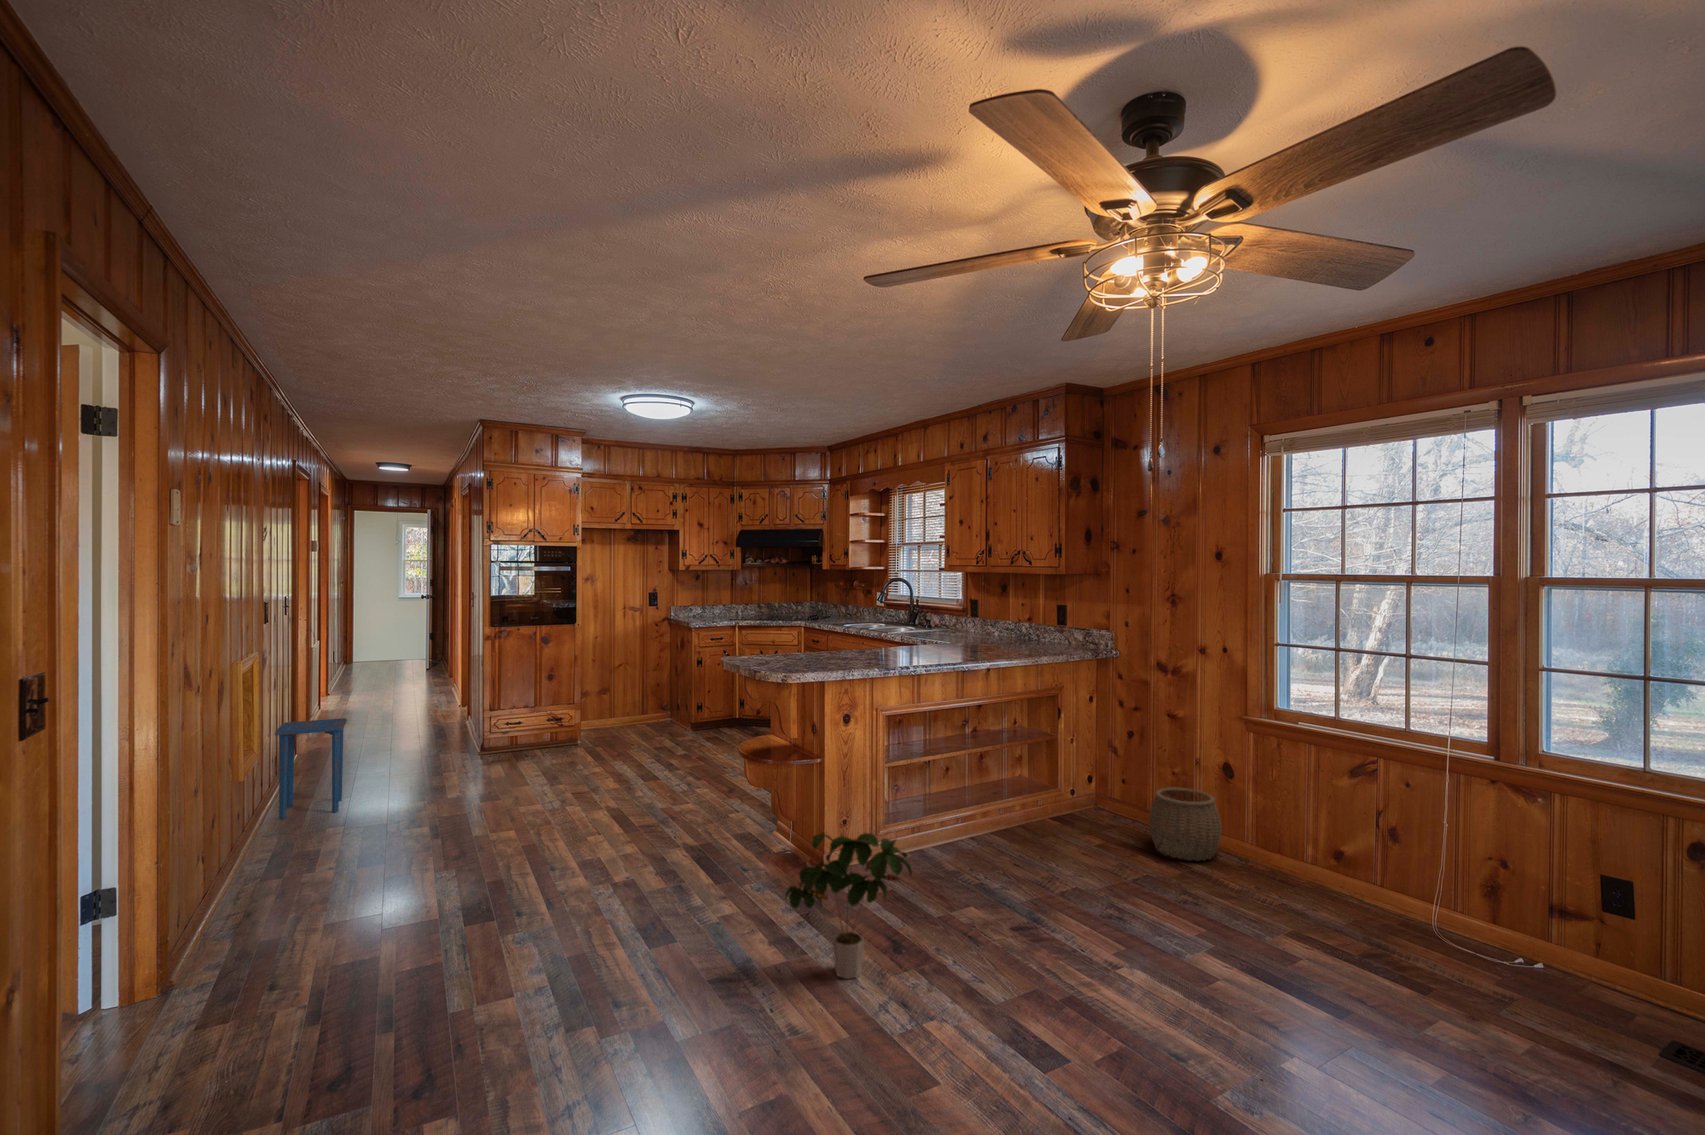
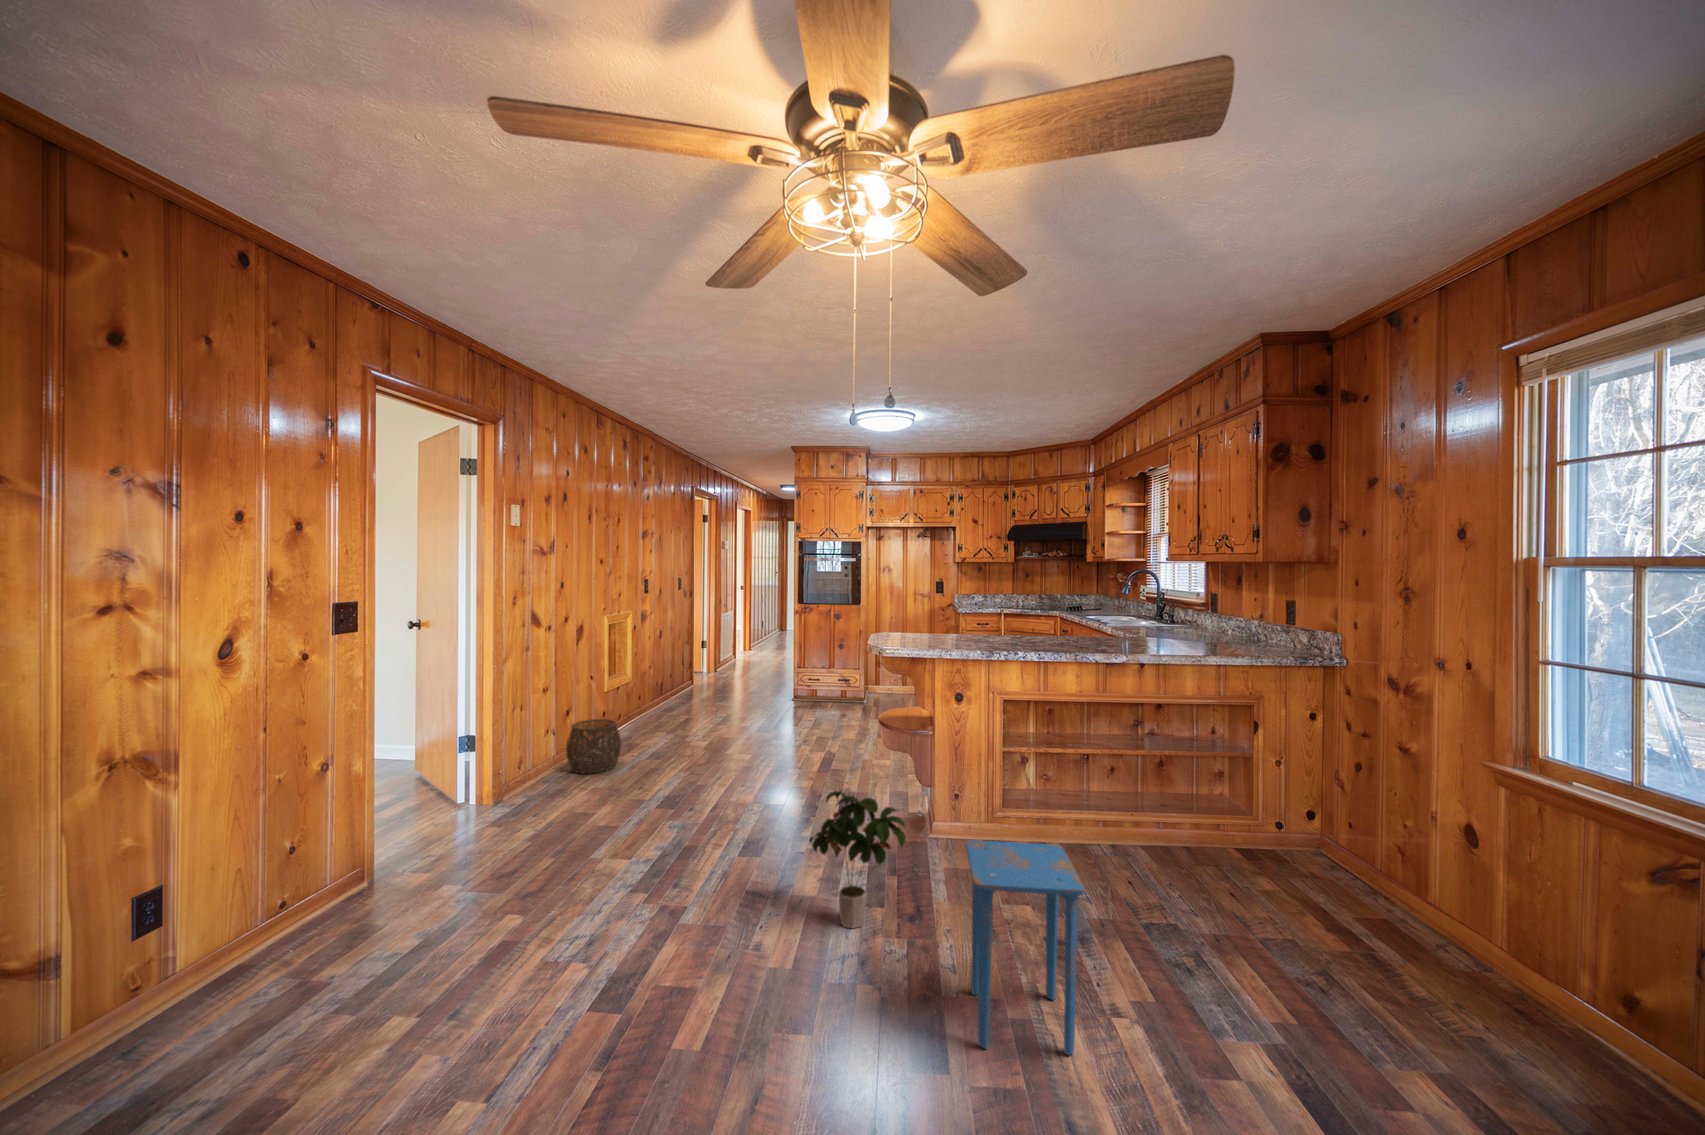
side table: present [275,718,347,819] -> present [966,840,1084,1055]
woven basket: present [1149,787,1222,861] -> present [566,719,621,774]

